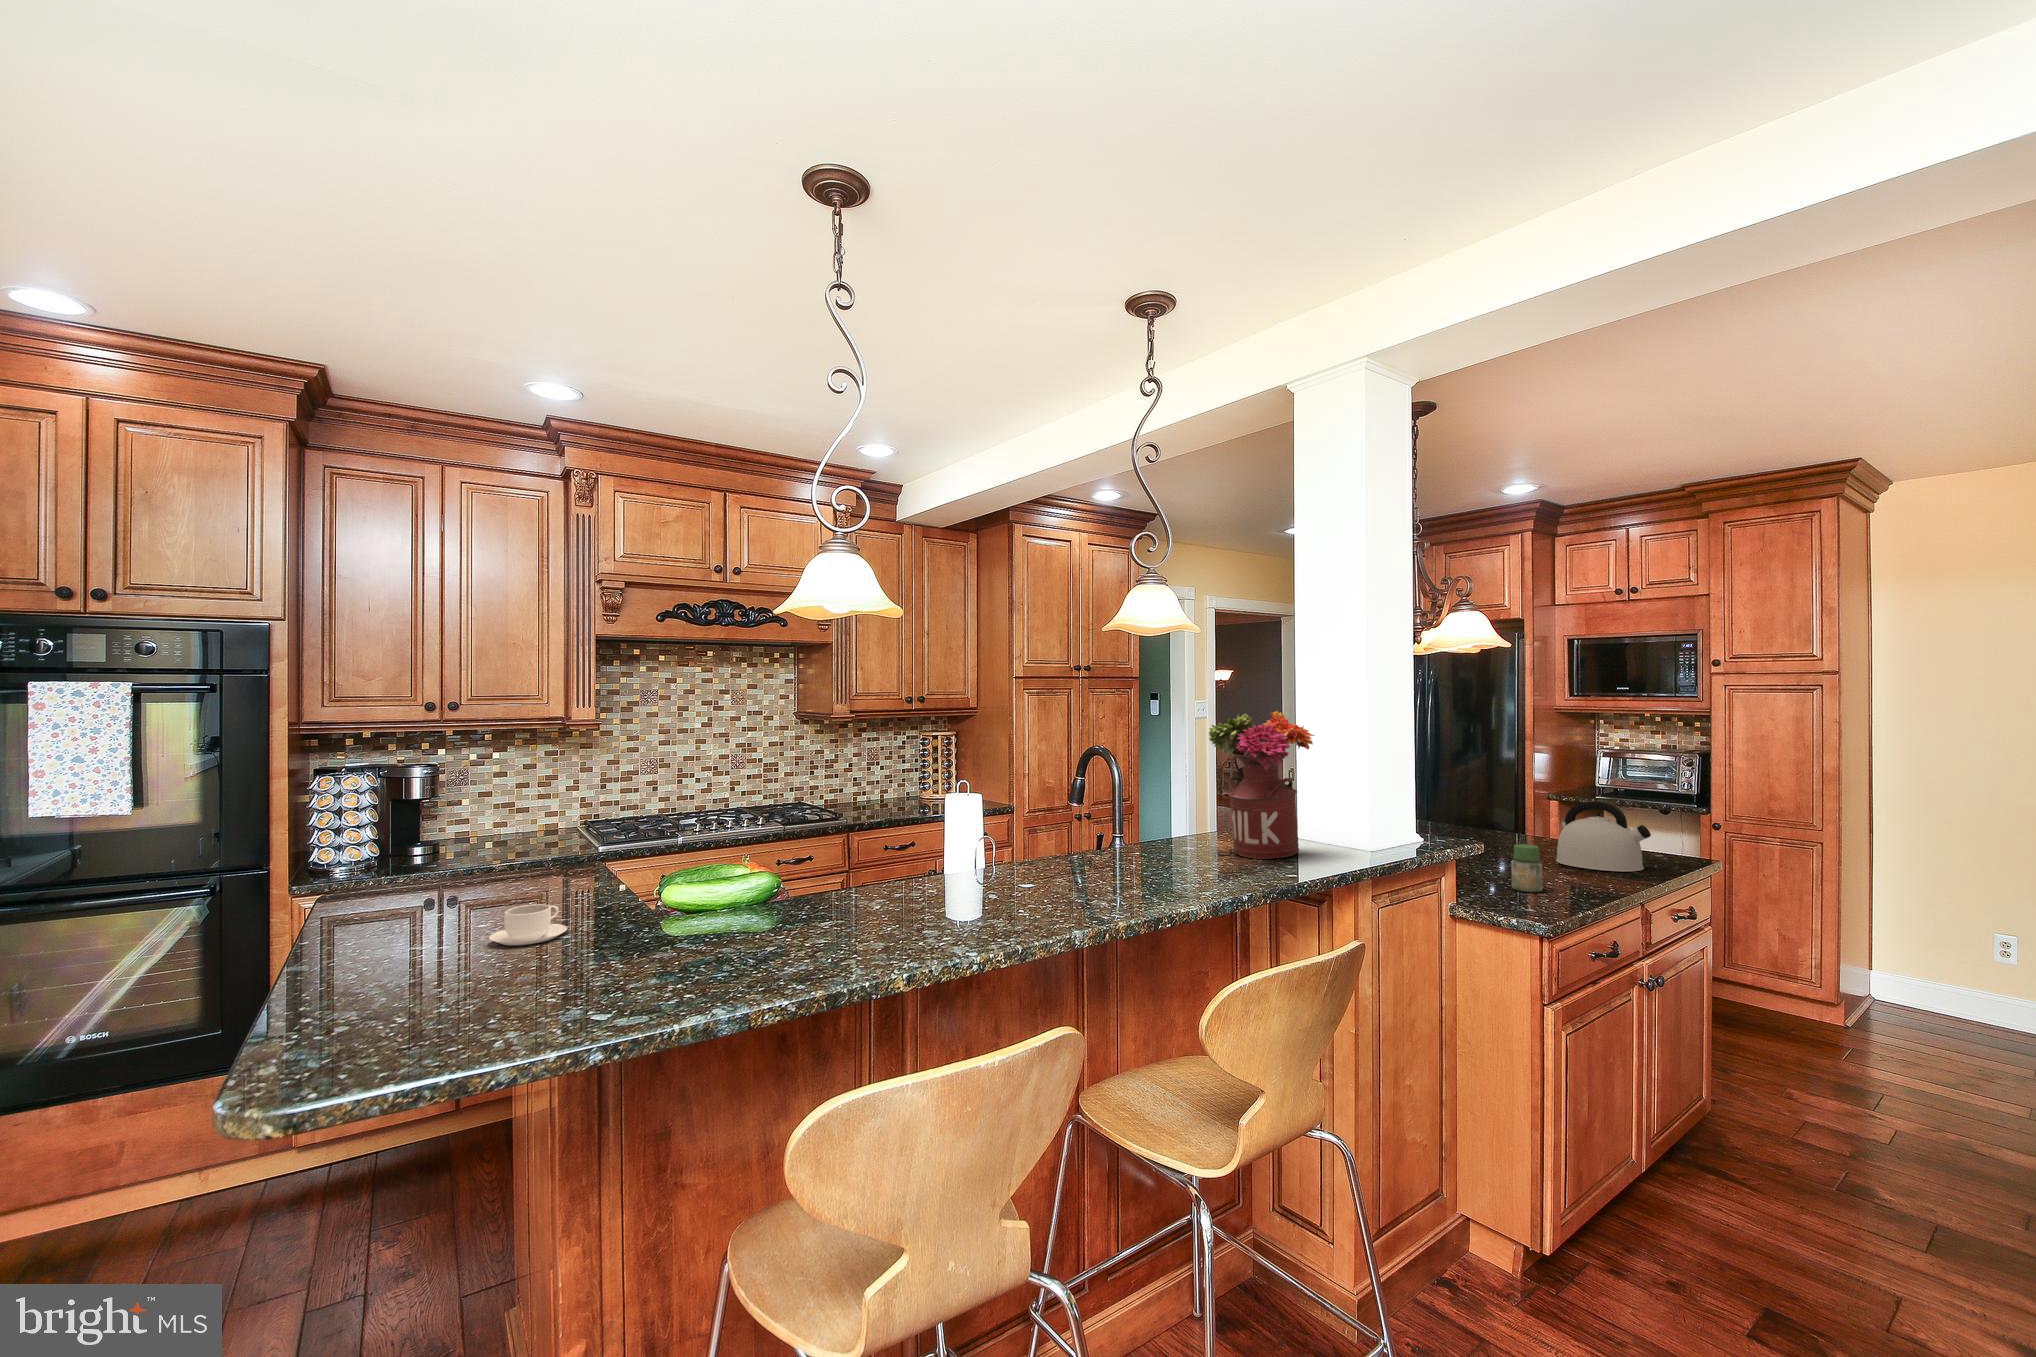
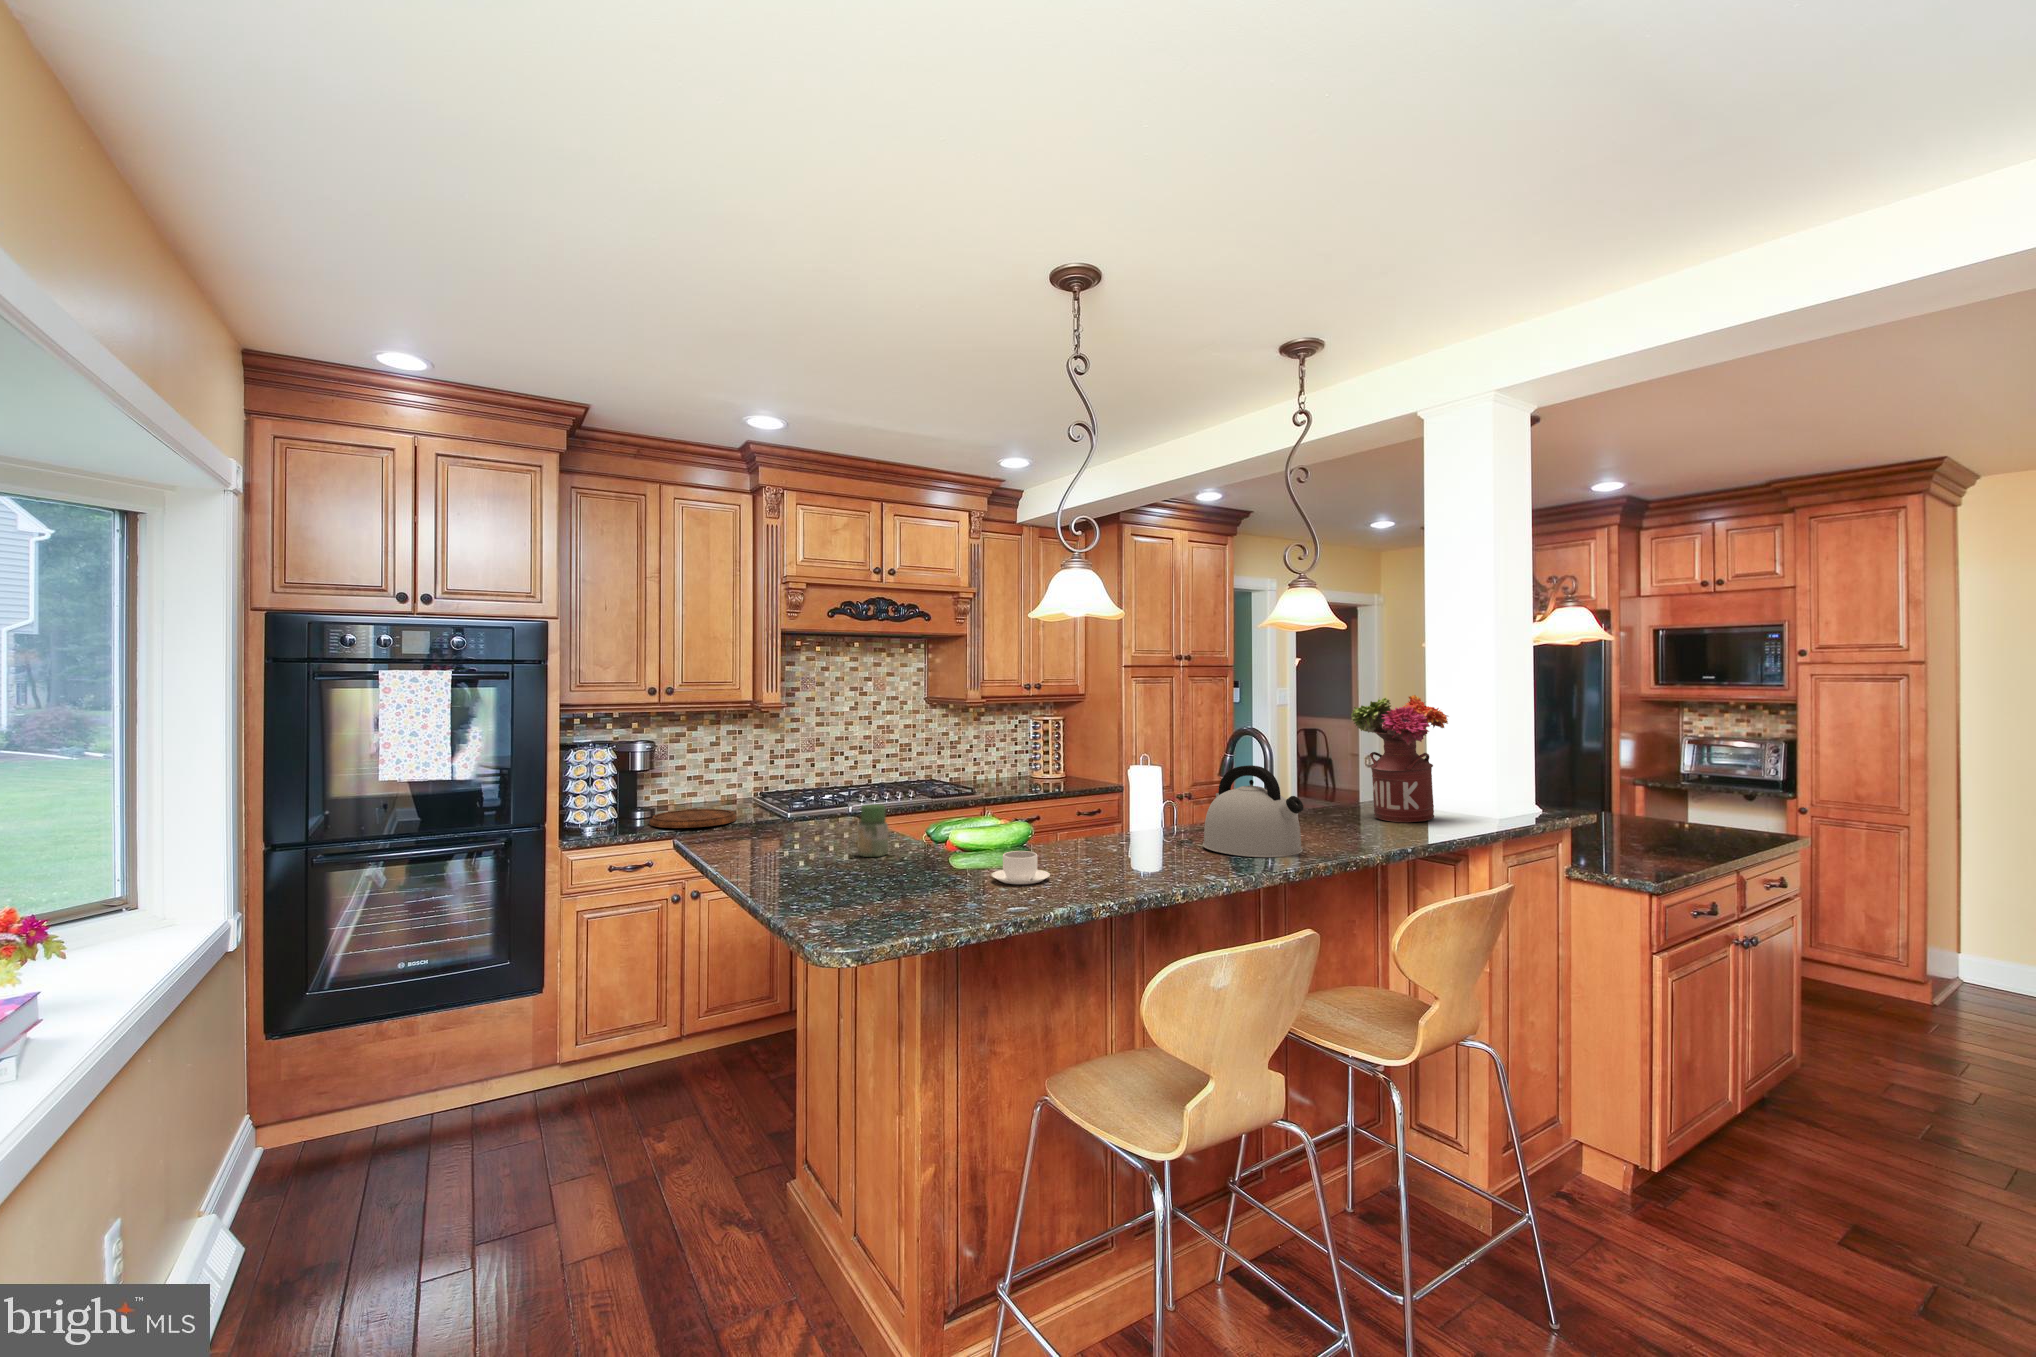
kettle: present [1556,801,1651,872] -> present [1203,765,1304,857]
cutting board: none [429,843,542,867] -> present [649,809,737,828]
jar: present [1511,844,1542,892] -> present [858,804,888,857]
coffee cup: present [489,904,567,945] -> present [992,851,1050,884]

